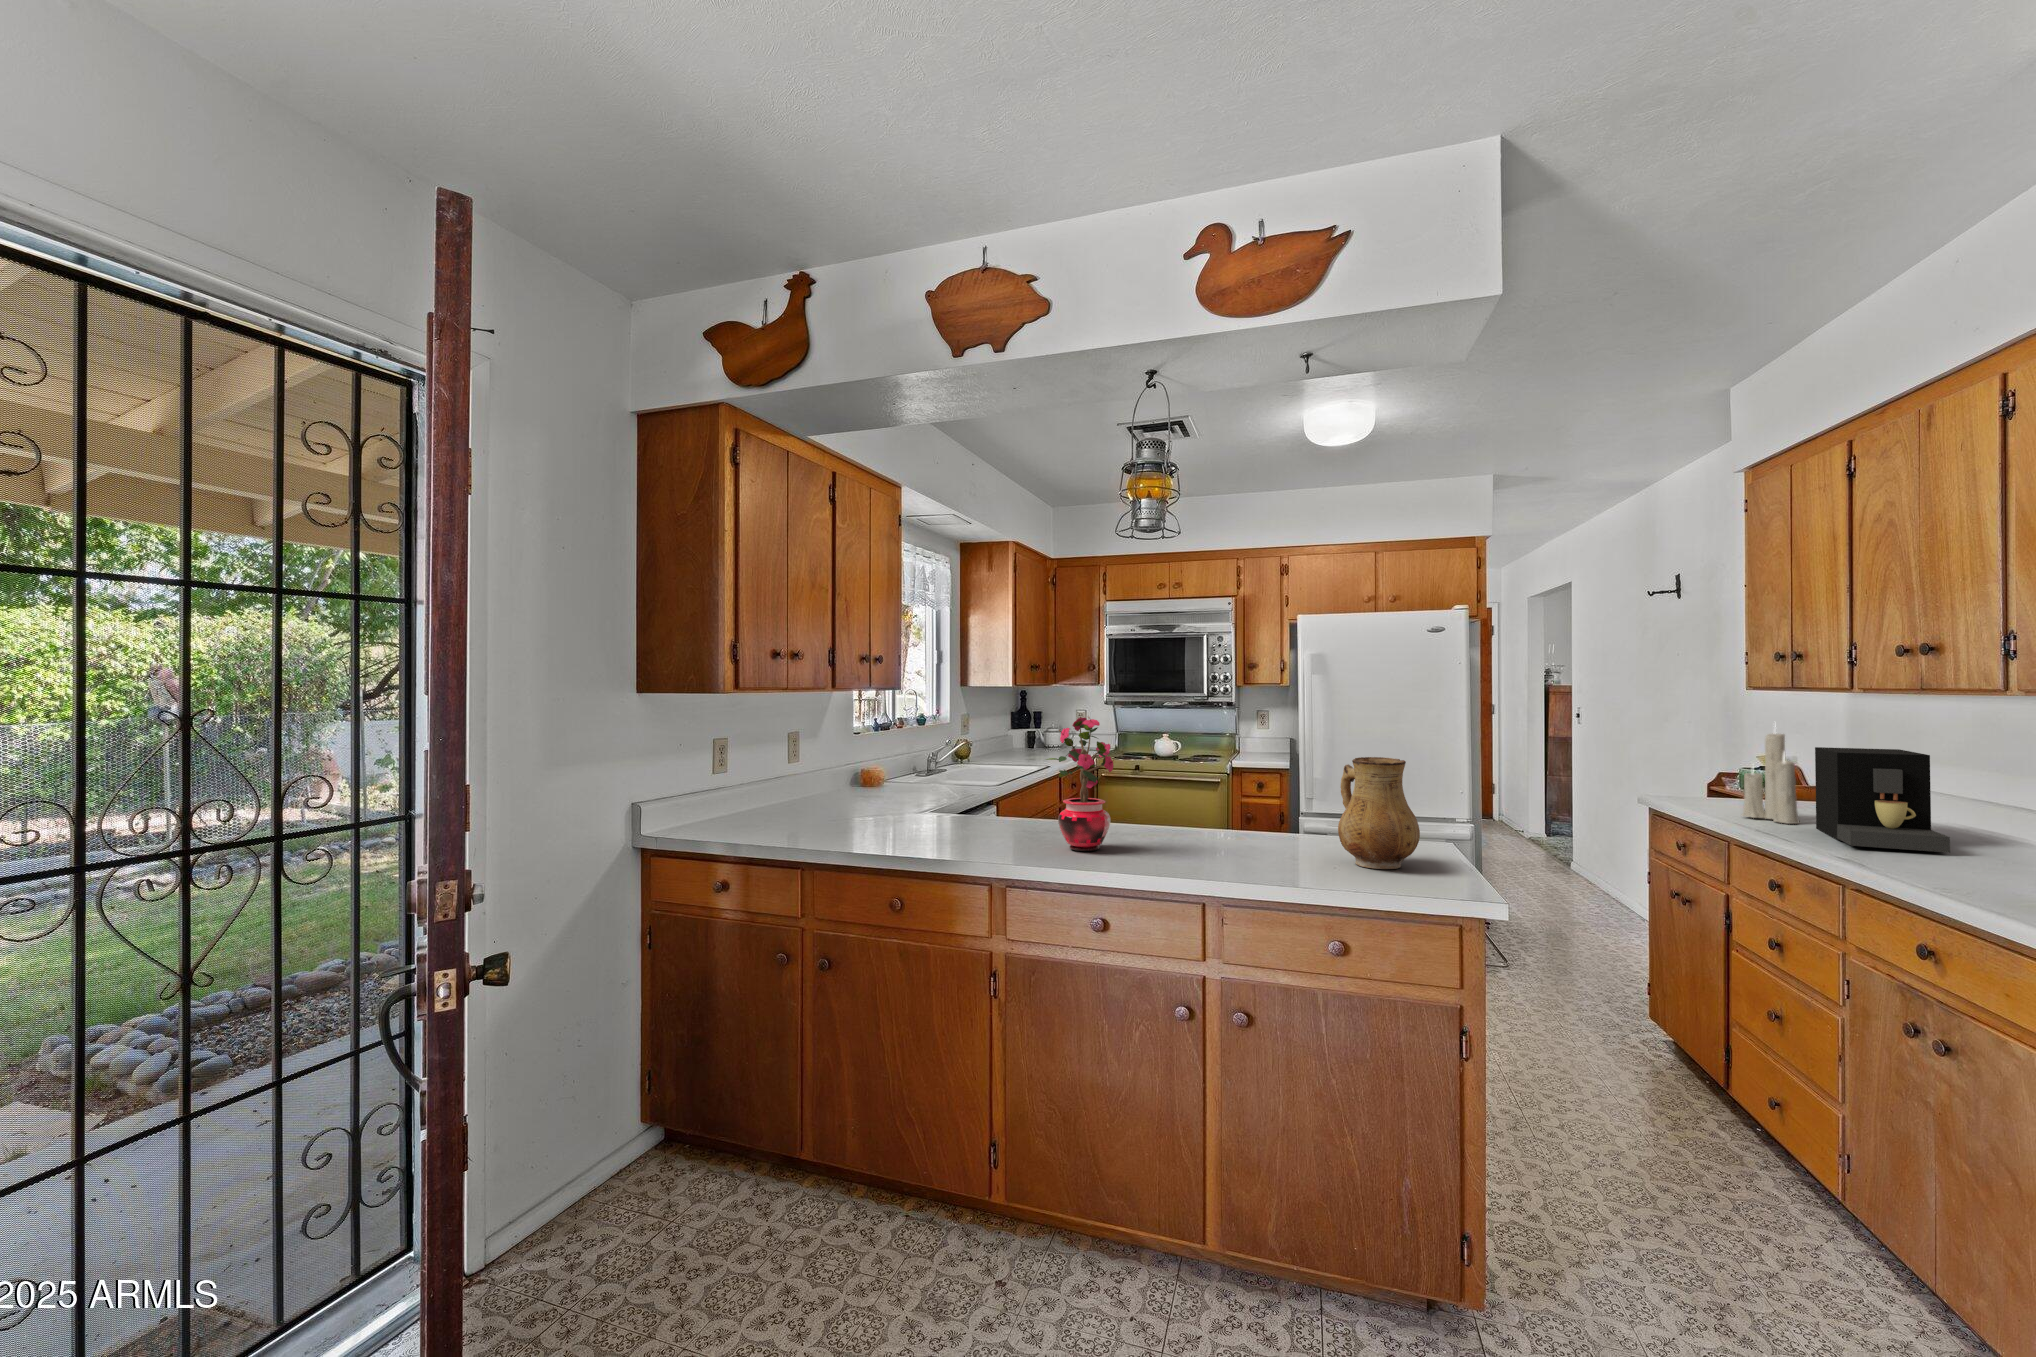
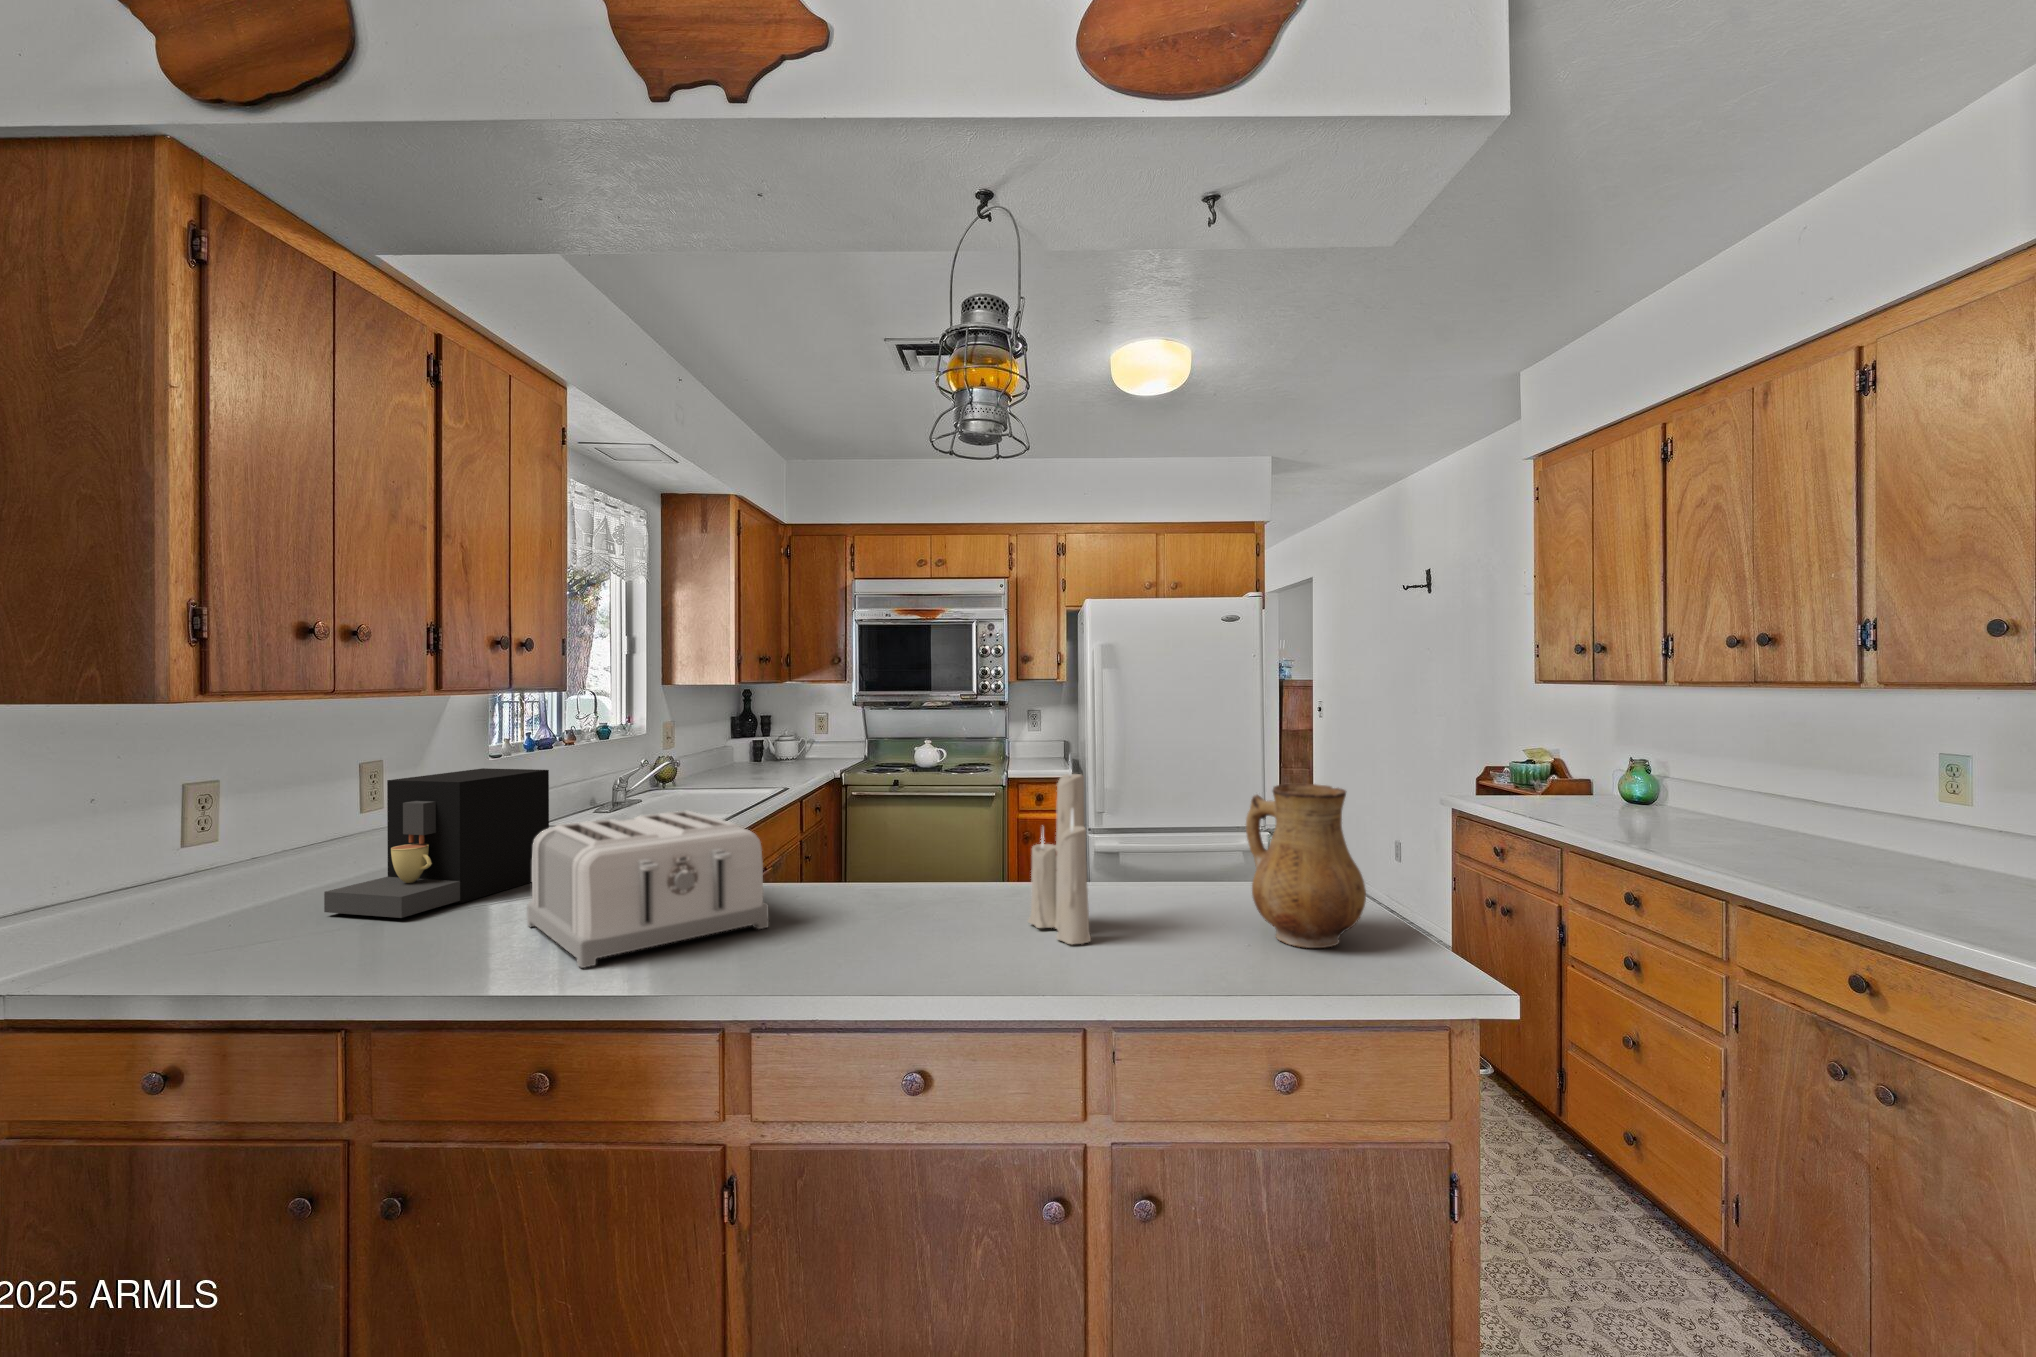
potted plant: present [1046,717,1114,851] -> none [812,733,928,952]
candle: present [1742,726,1800,824] -> present [1028,760,1091,944]
coffee maker: present [1815,747,1950,853] -> present [324,768,549,918]
toaster: none [885,766,1021,846] -> present [527,811,769,968]

